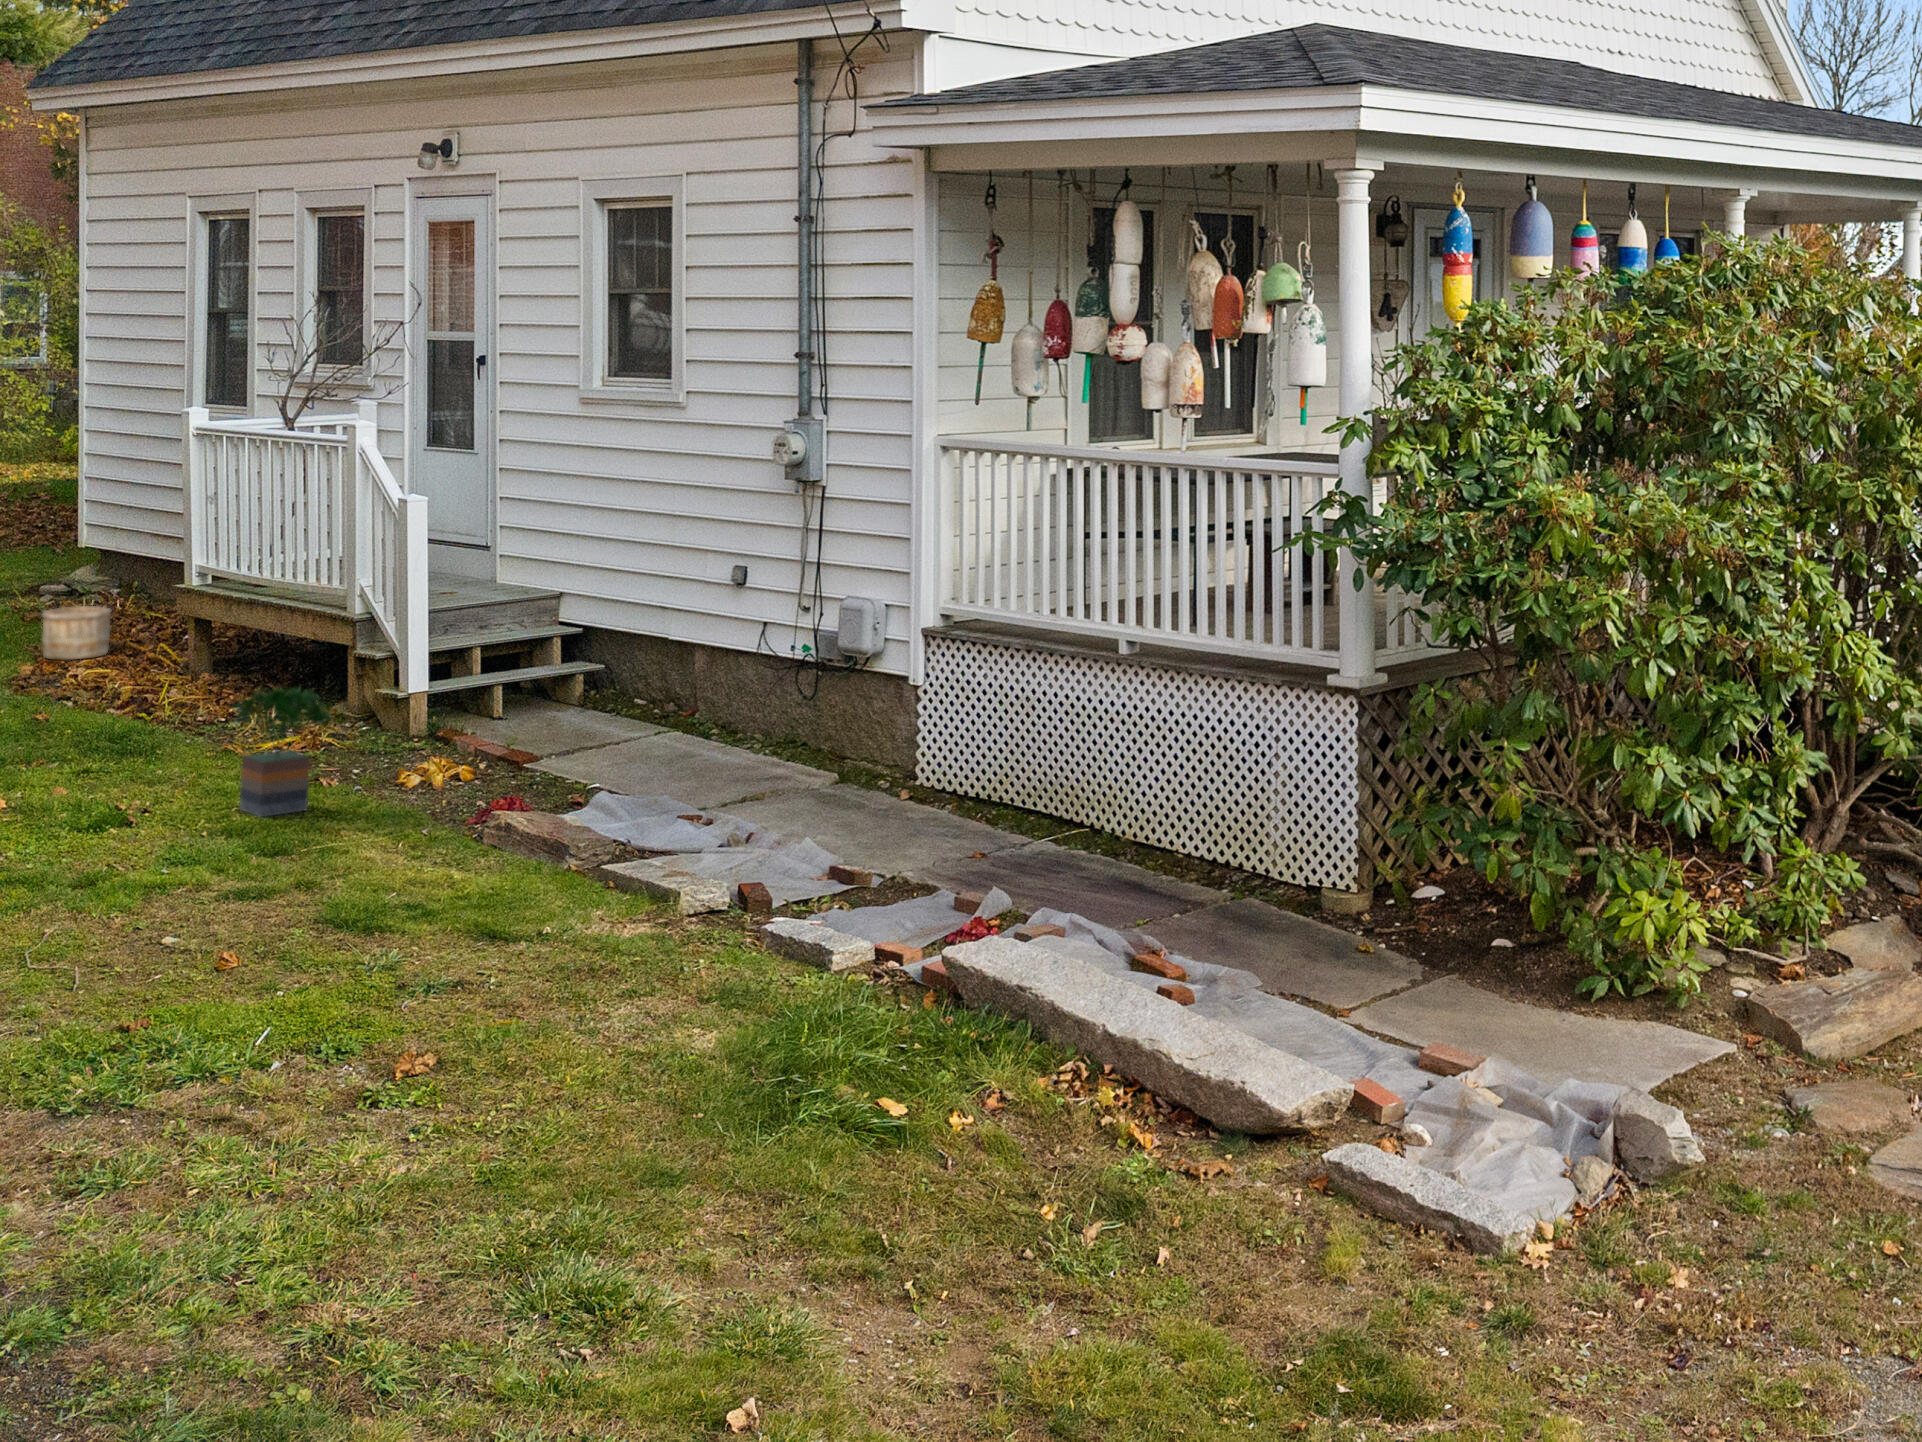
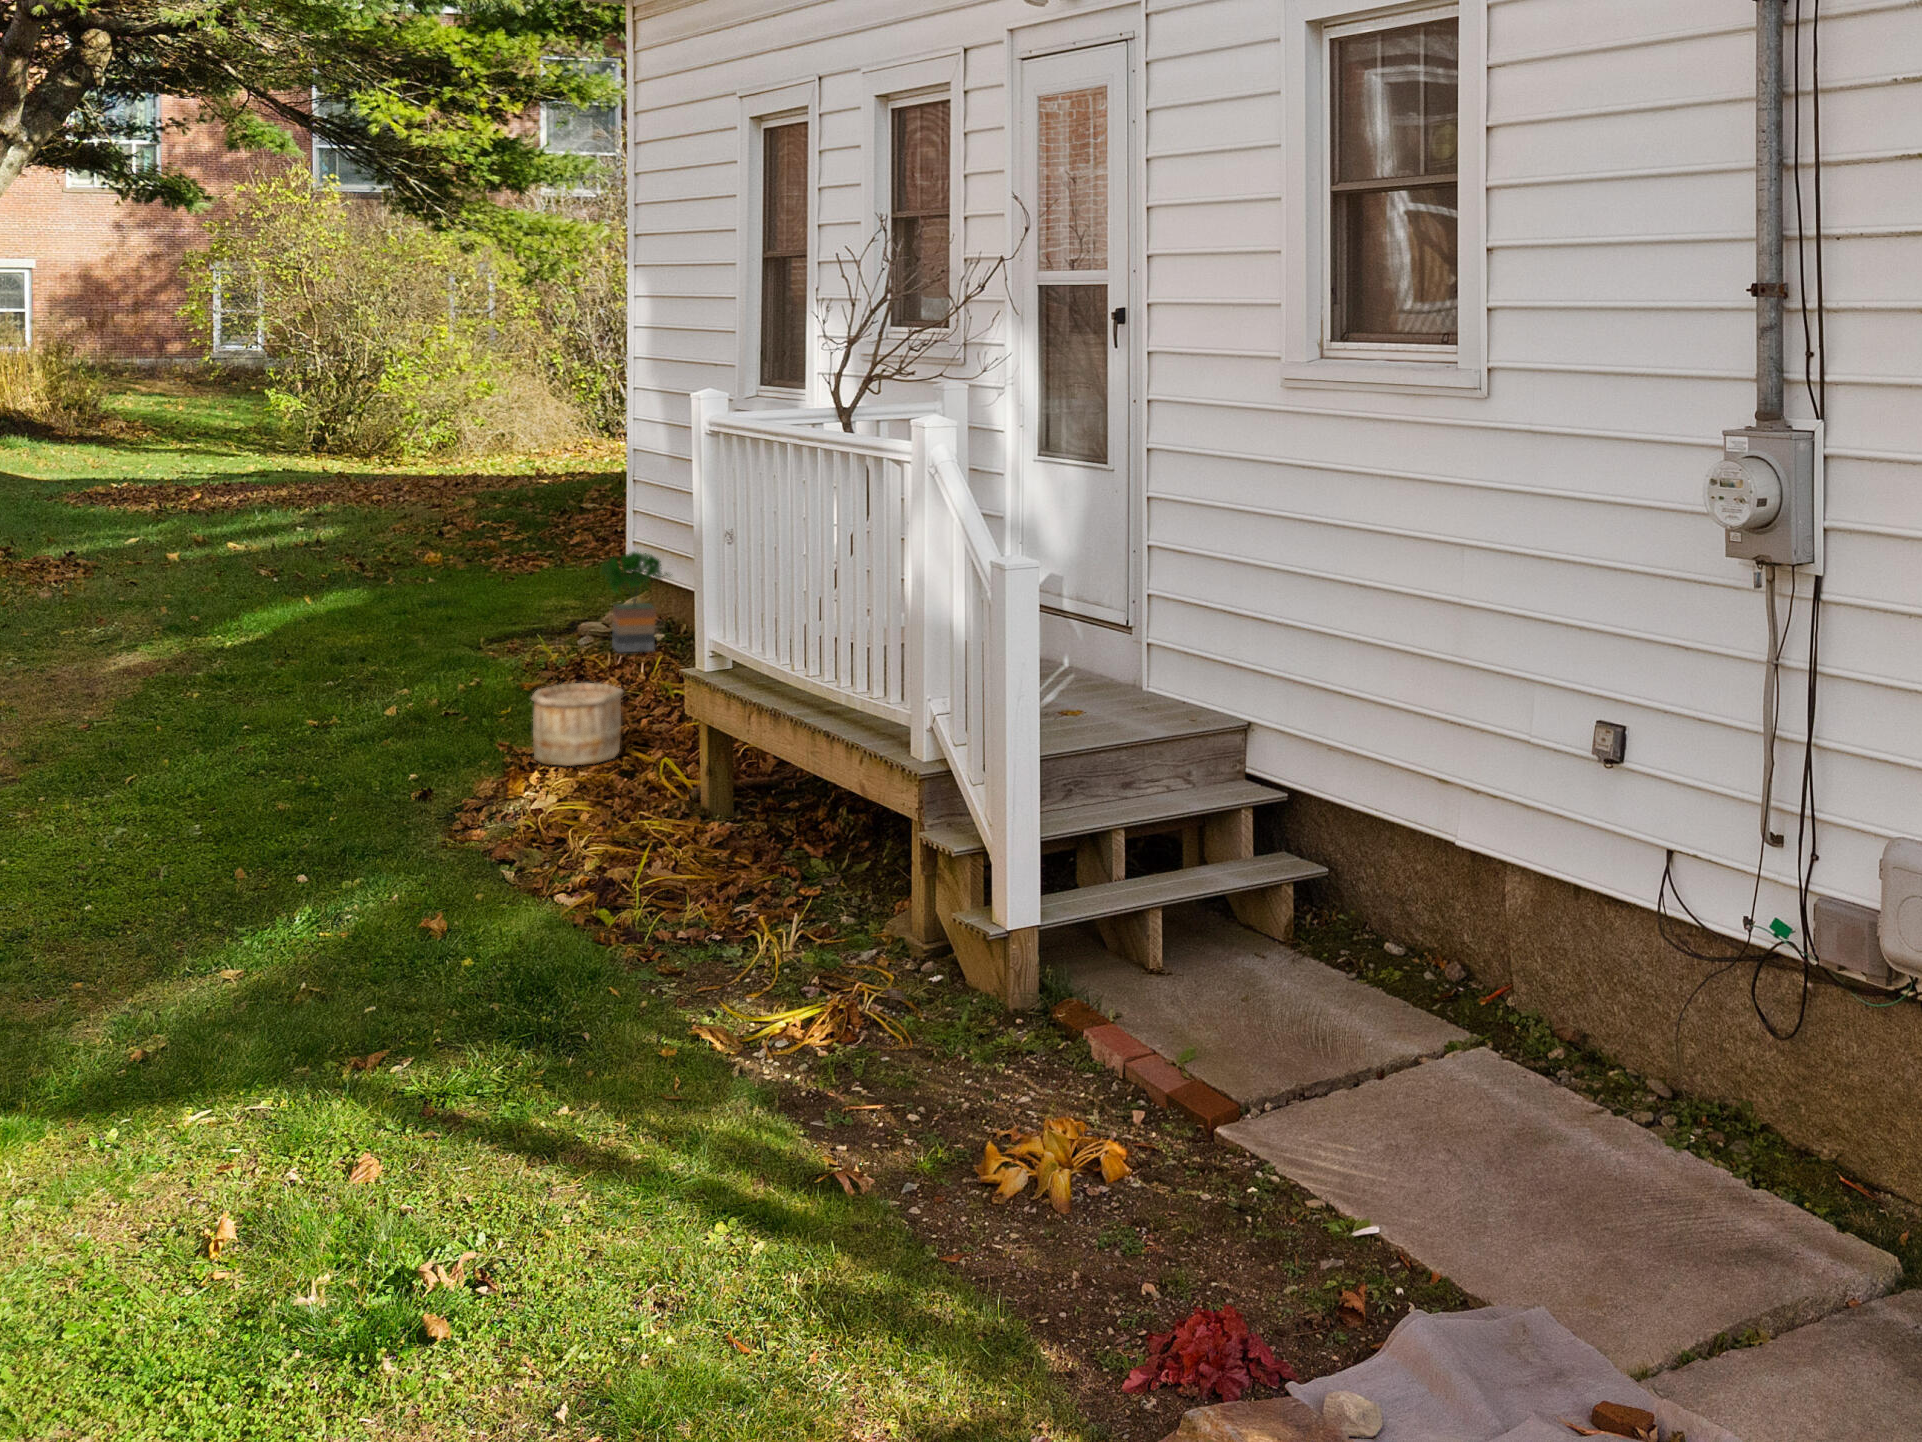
potted tree: present [235,687,333,817] -> present [602,552,671,652]

